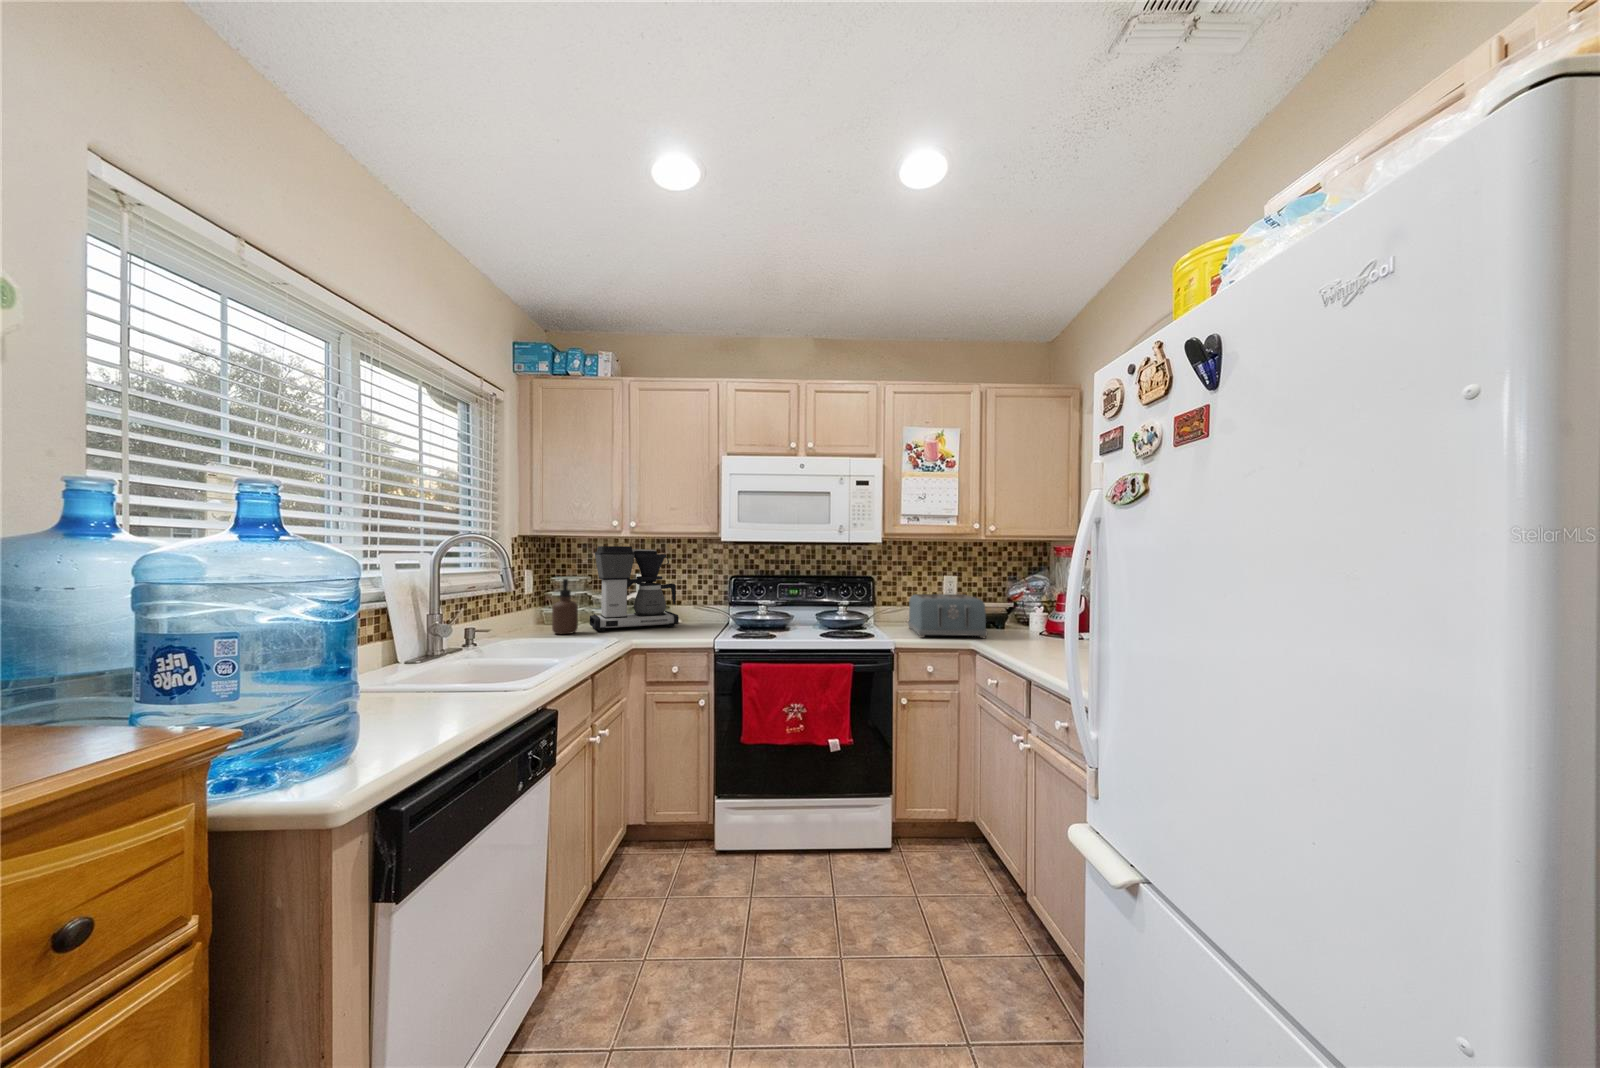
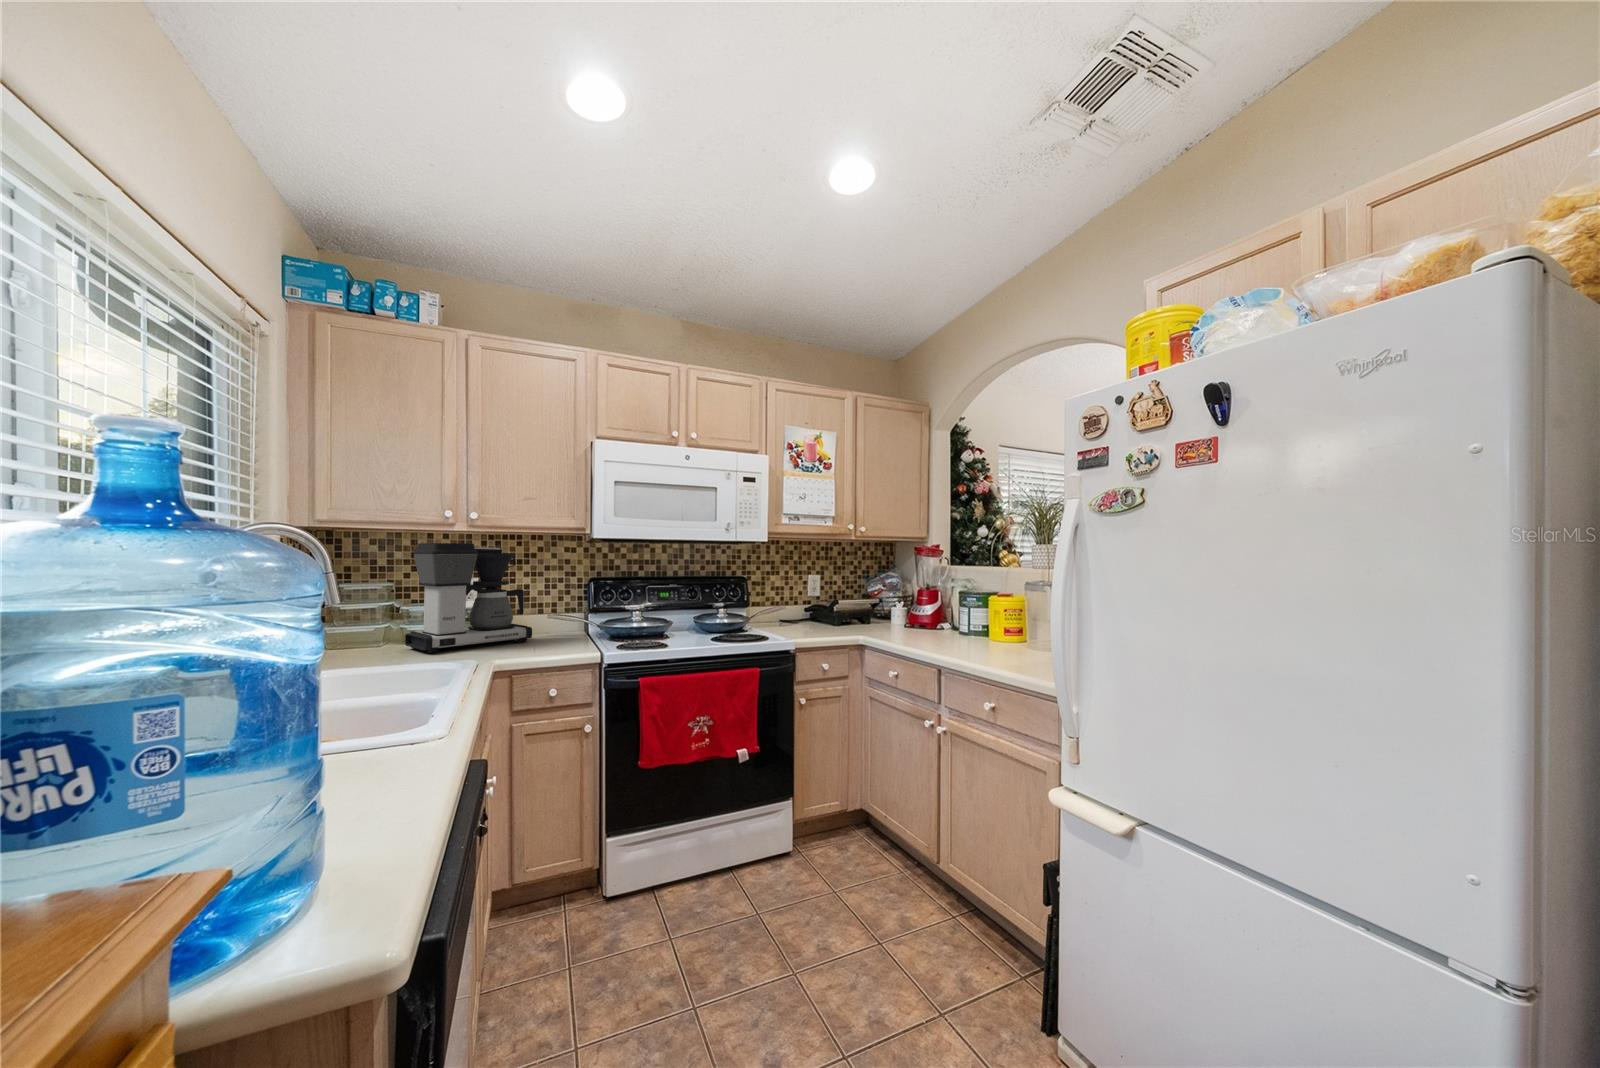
soap dispenser: present [552,579,578,634] -> none [360,586,399,660]
toaster: present [908,594,987,638] -> none [787,593,872,637]

